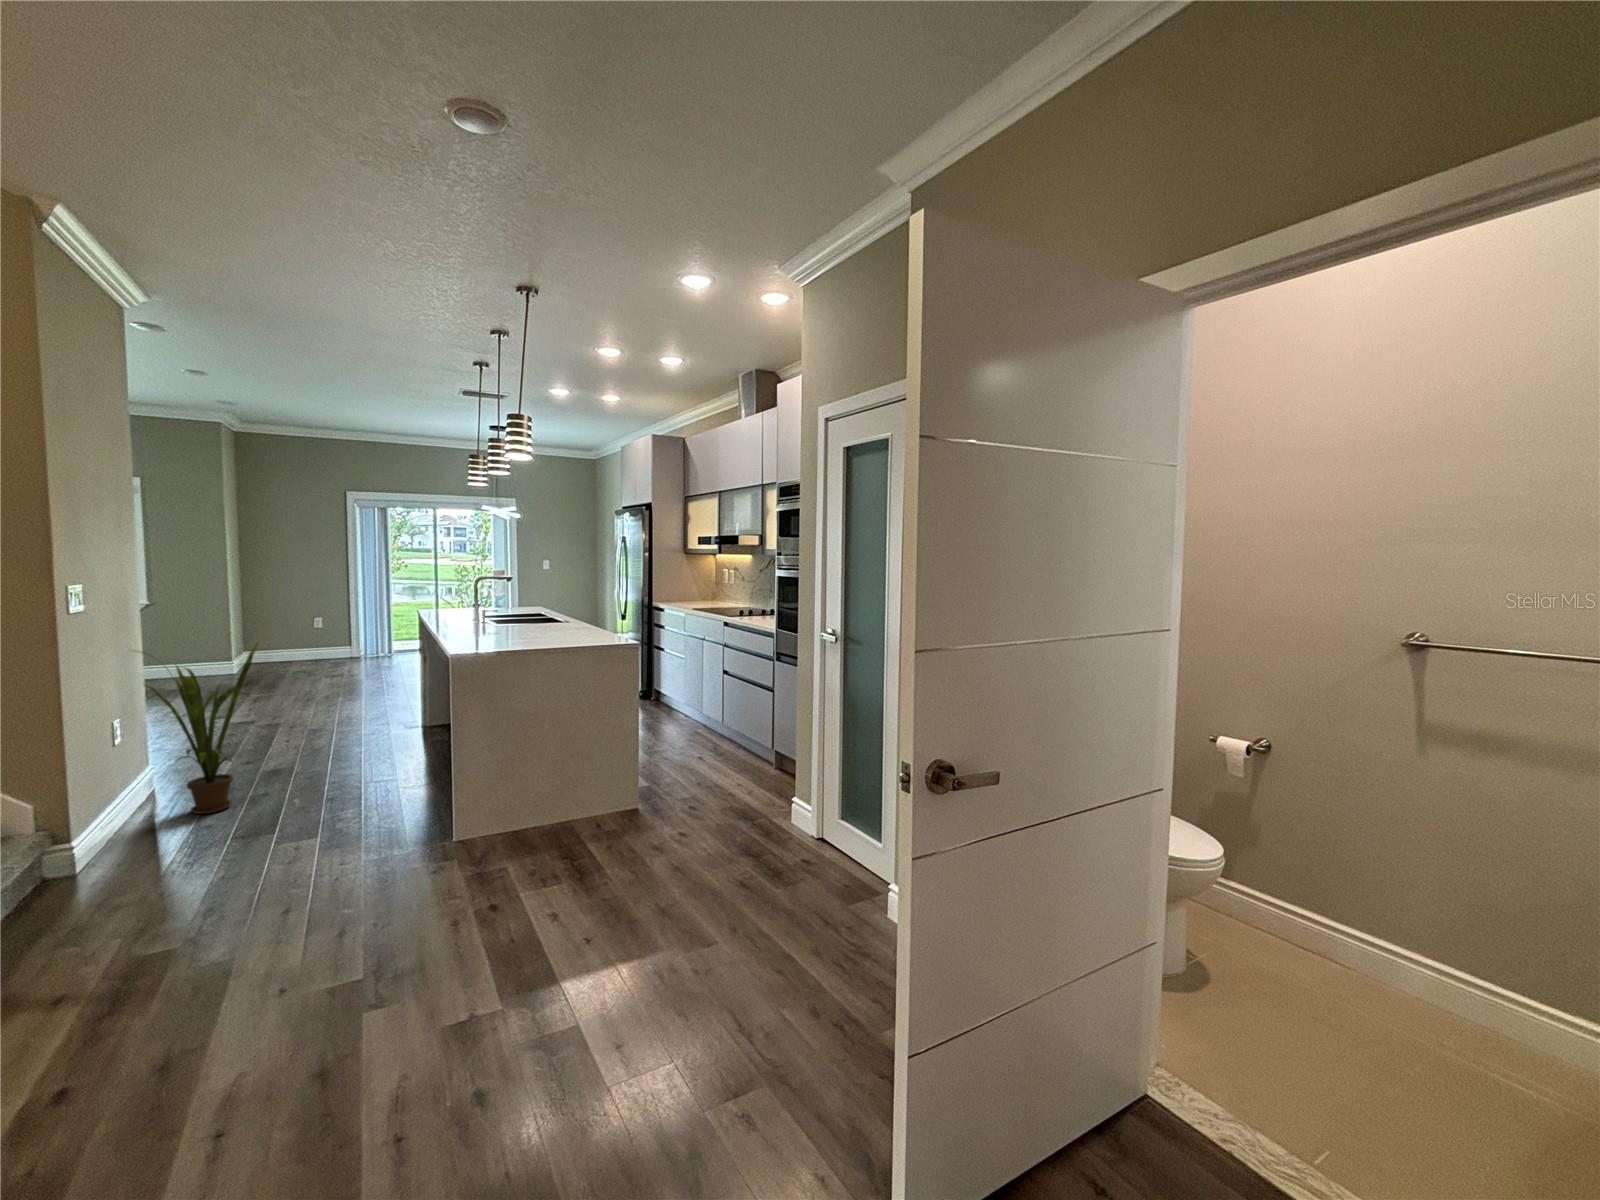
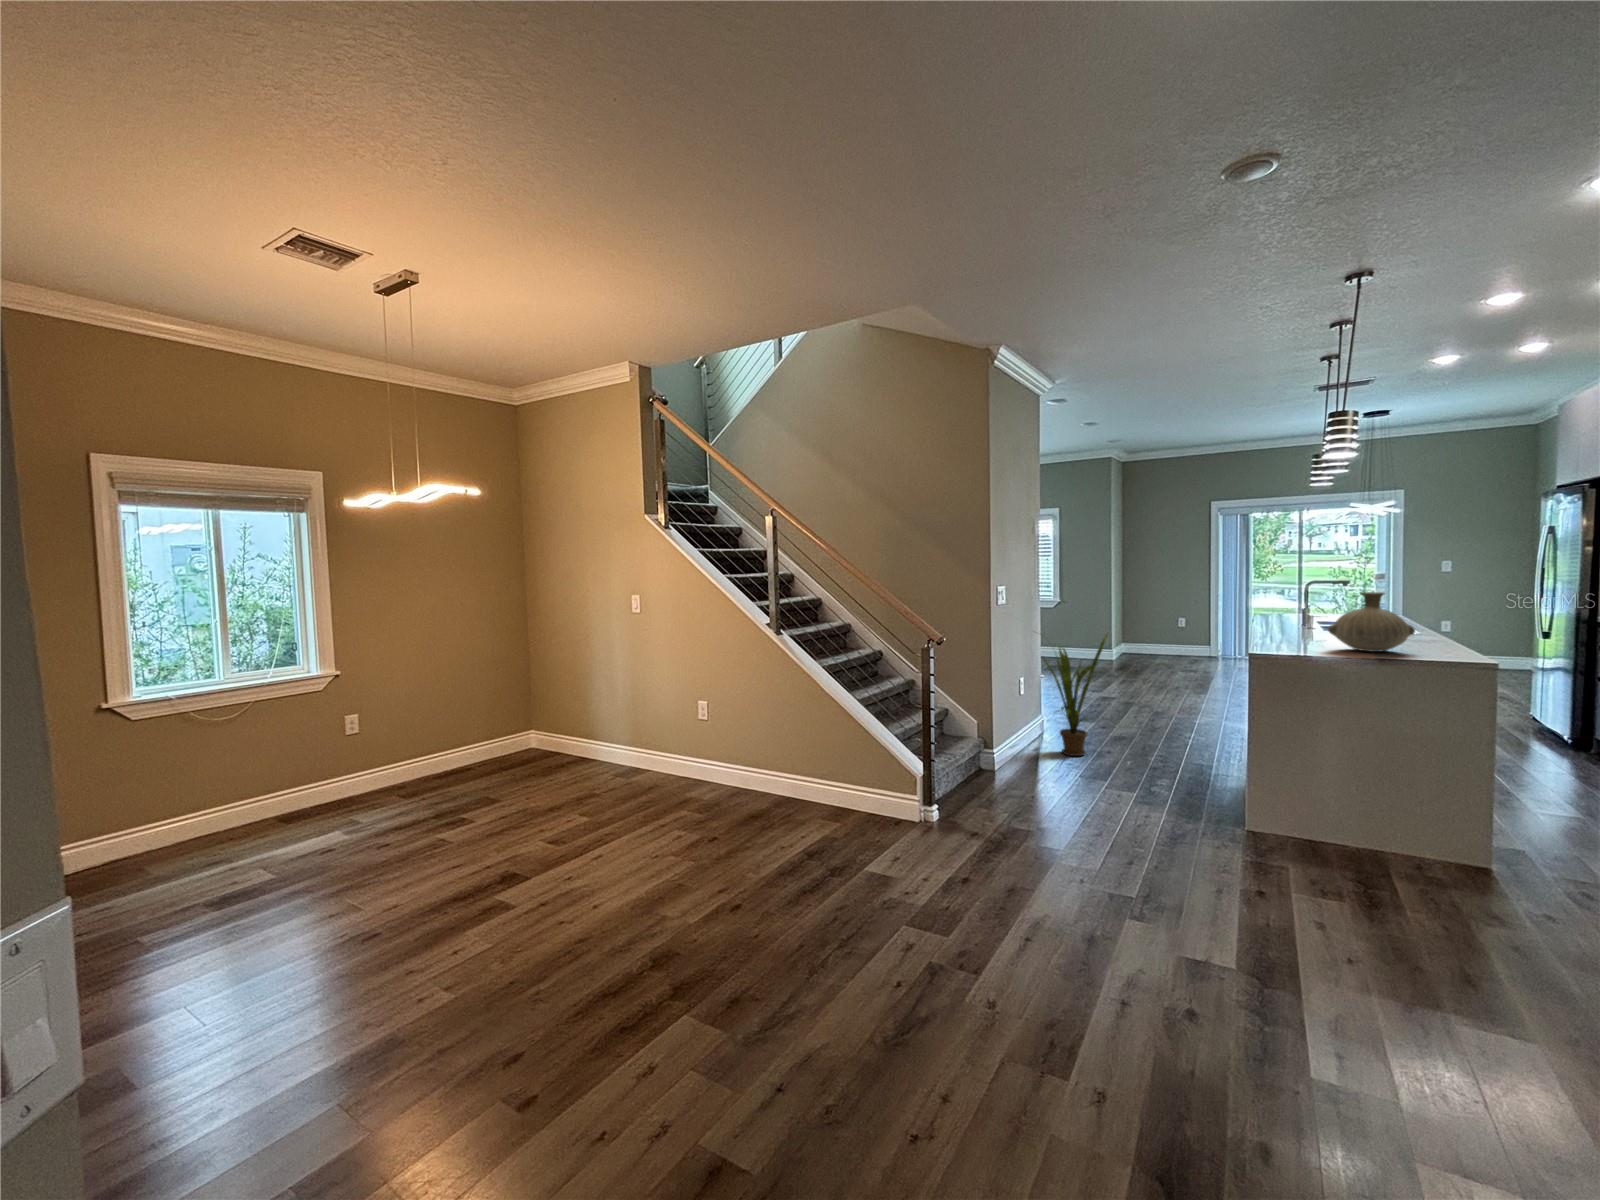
vase: none [515,586,578,639] -> present [1328,592,1415,652]

